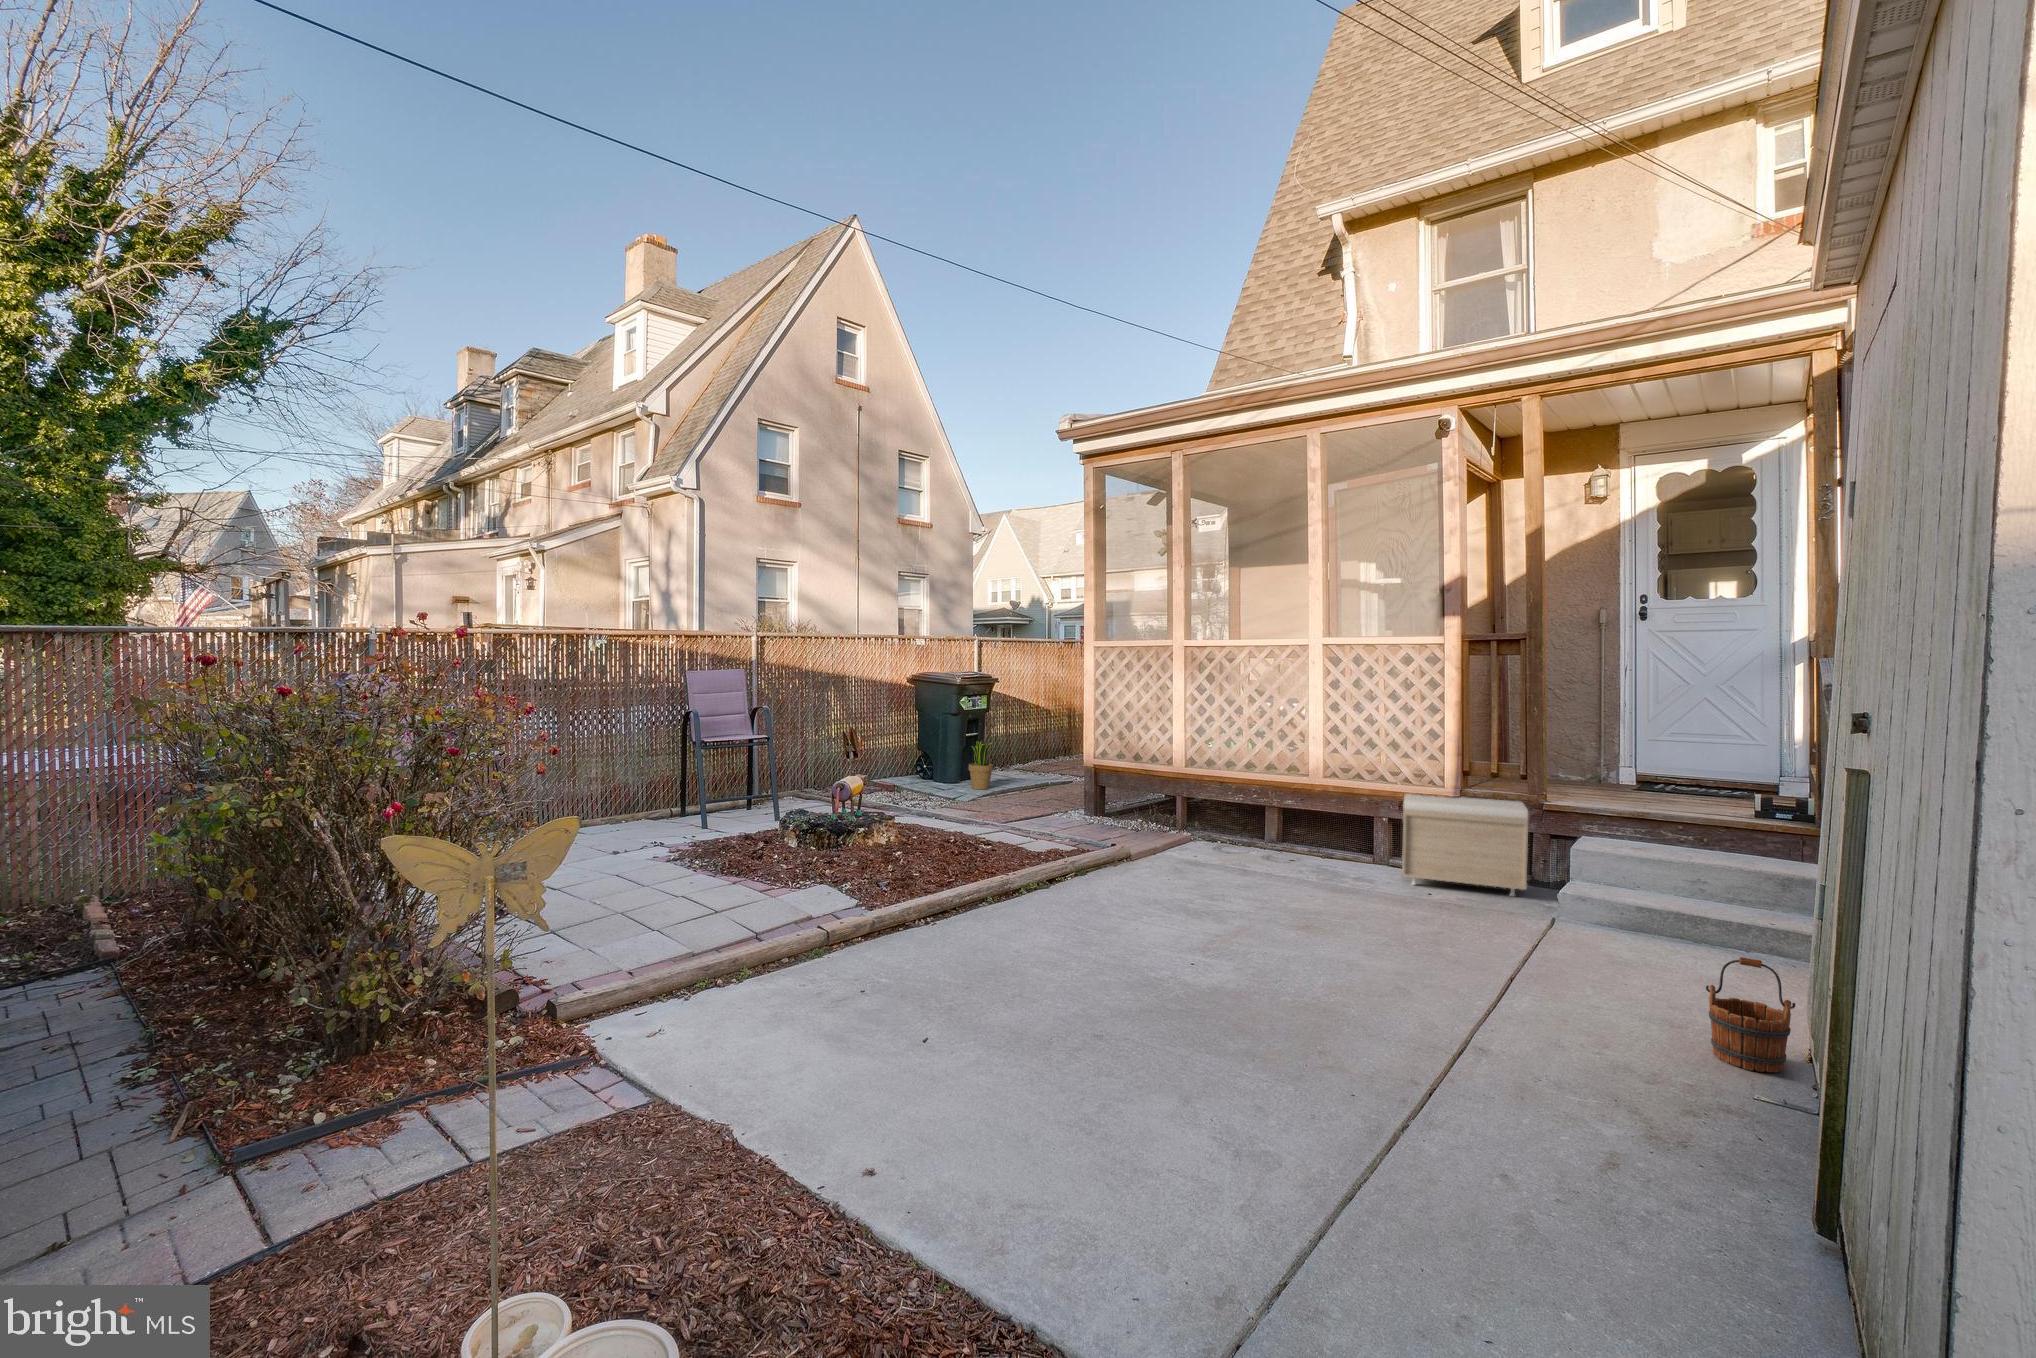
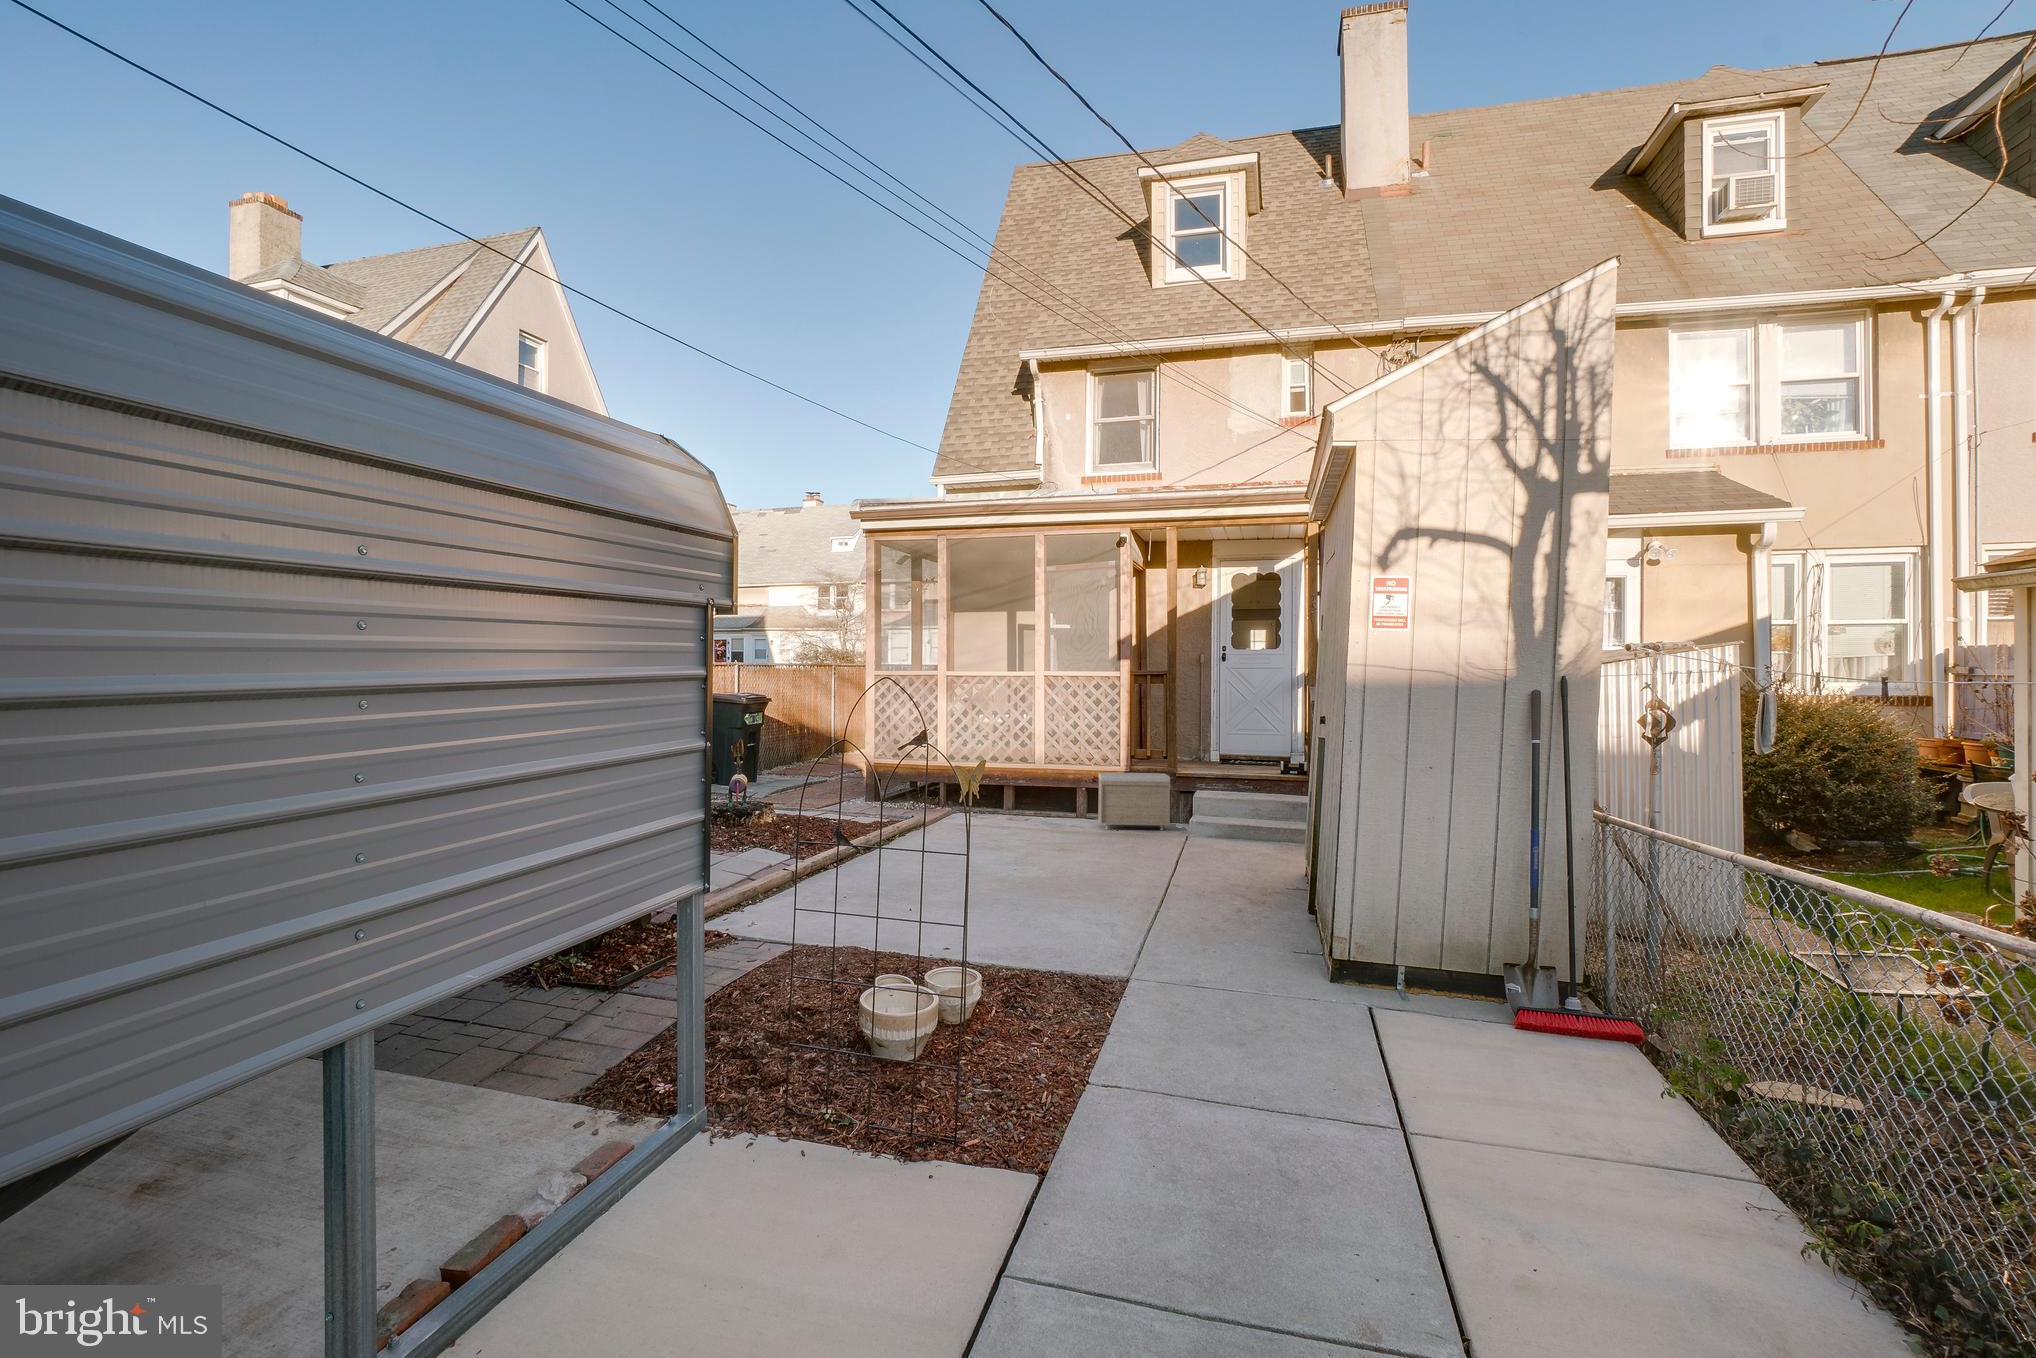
potted plant: present [969,740,994,789] -> none [740,753,764,797]
wooden bucket: present [1706,957,1795,1073] -> none [1256,826,1289,877]

